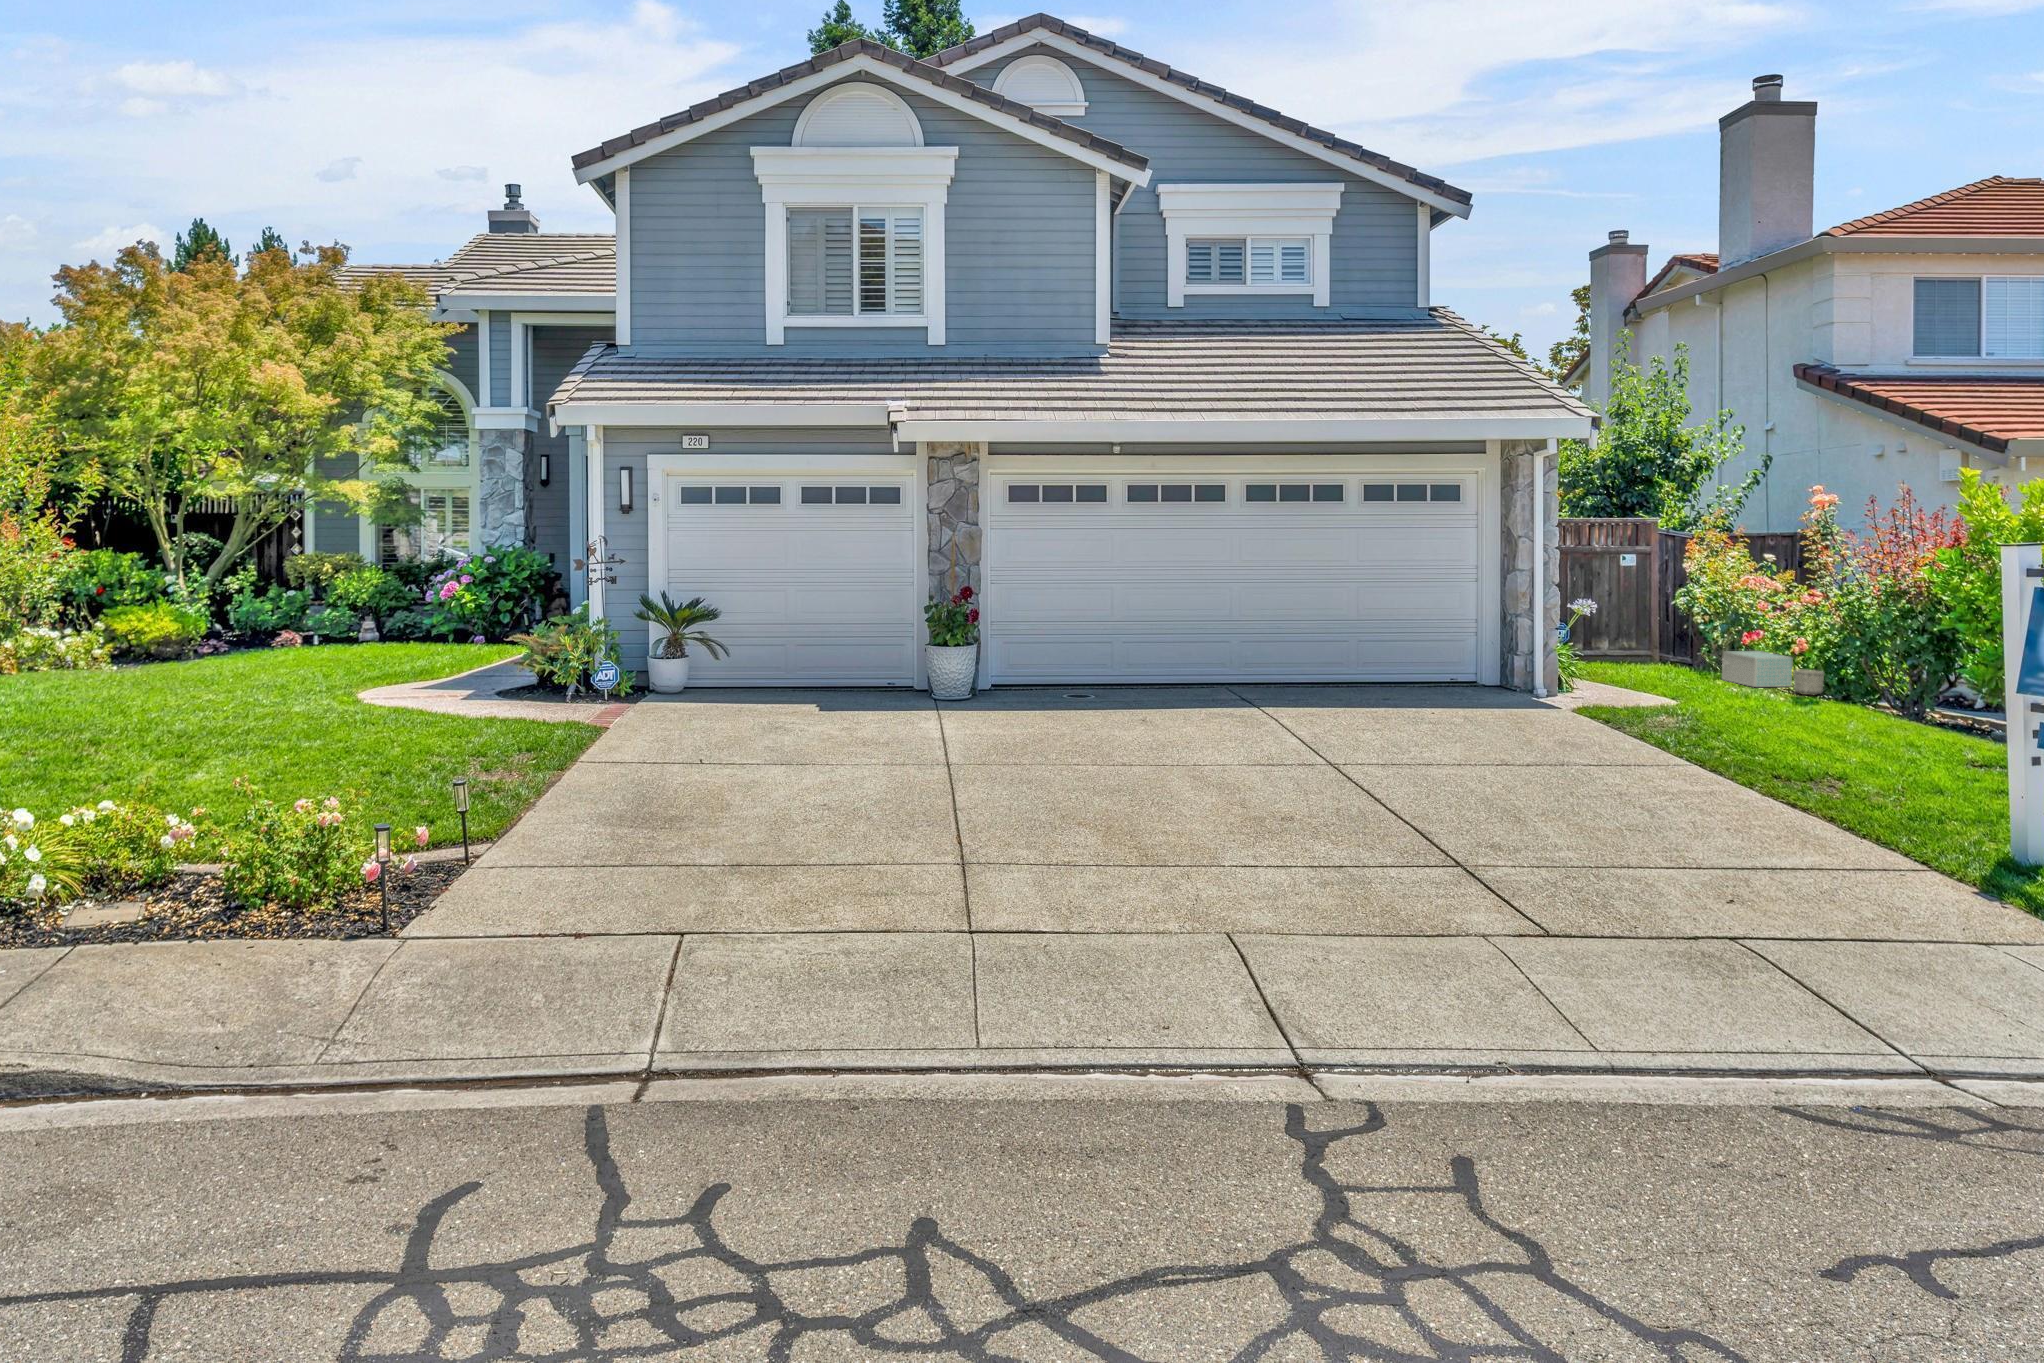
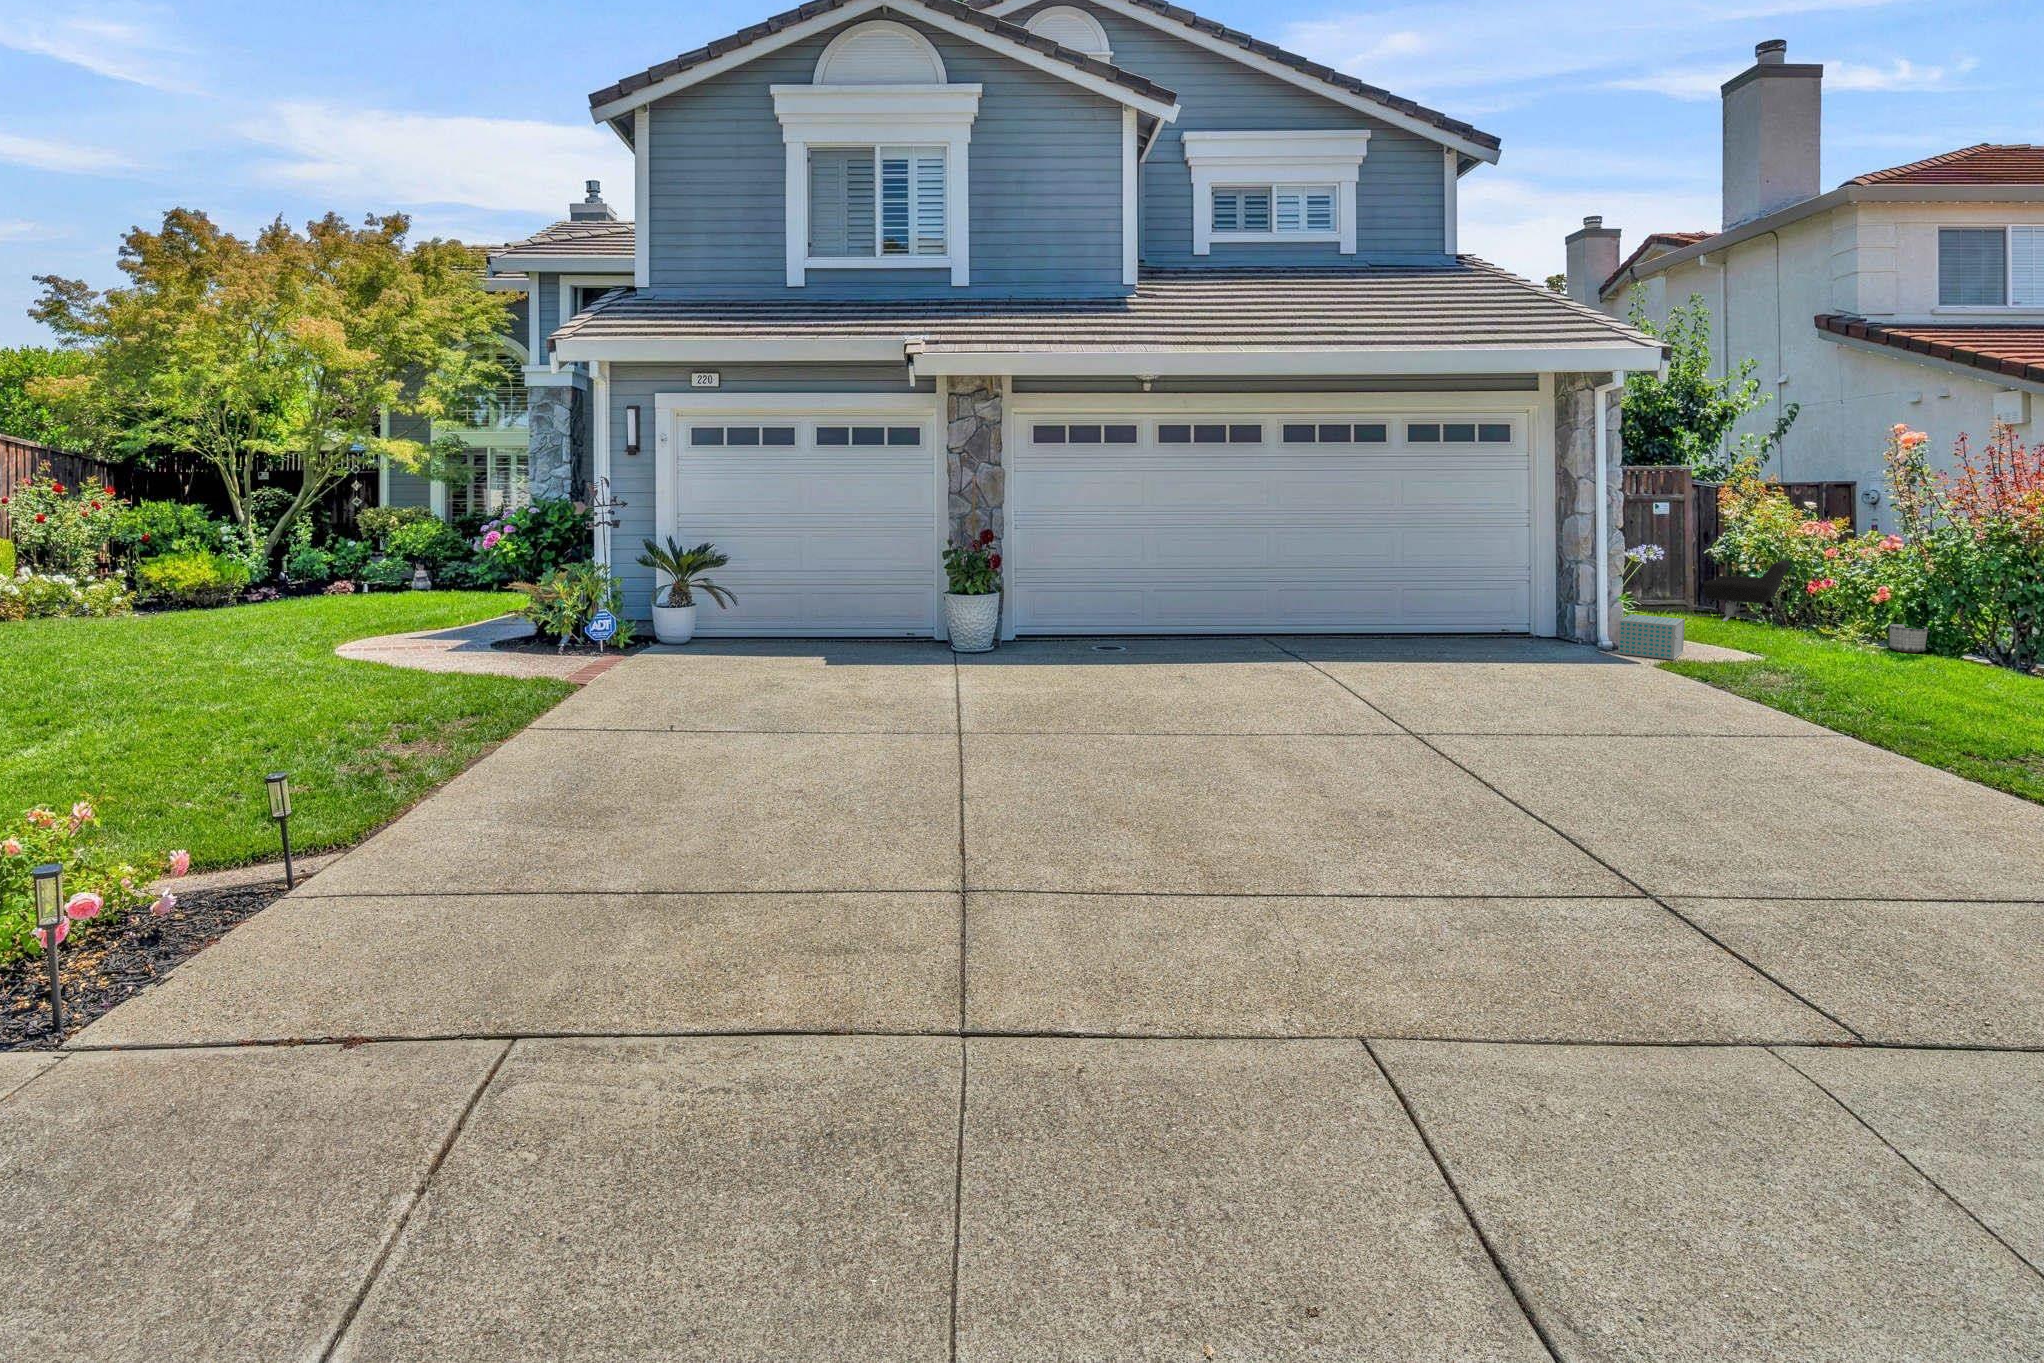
lounge chair: none [1642,610,1726,668] -> present [1694,560,1790,621]
storage box: present [1722,651,1793,687] -> present [1618,614,1685,659]

